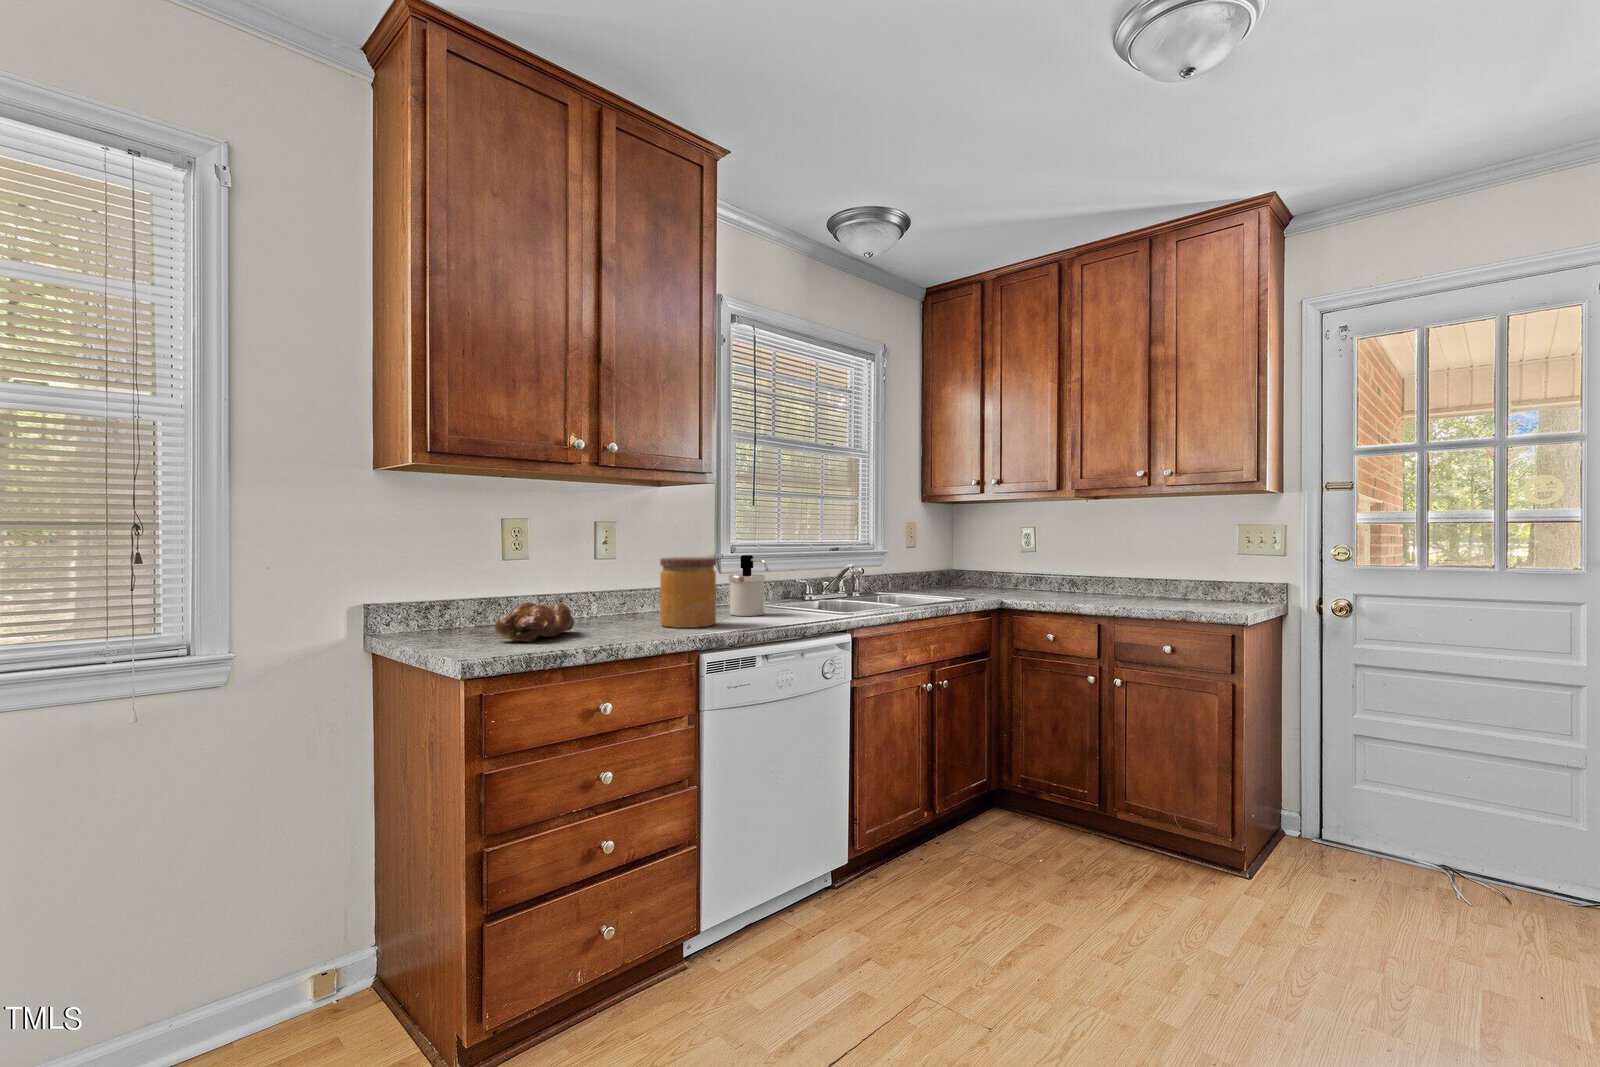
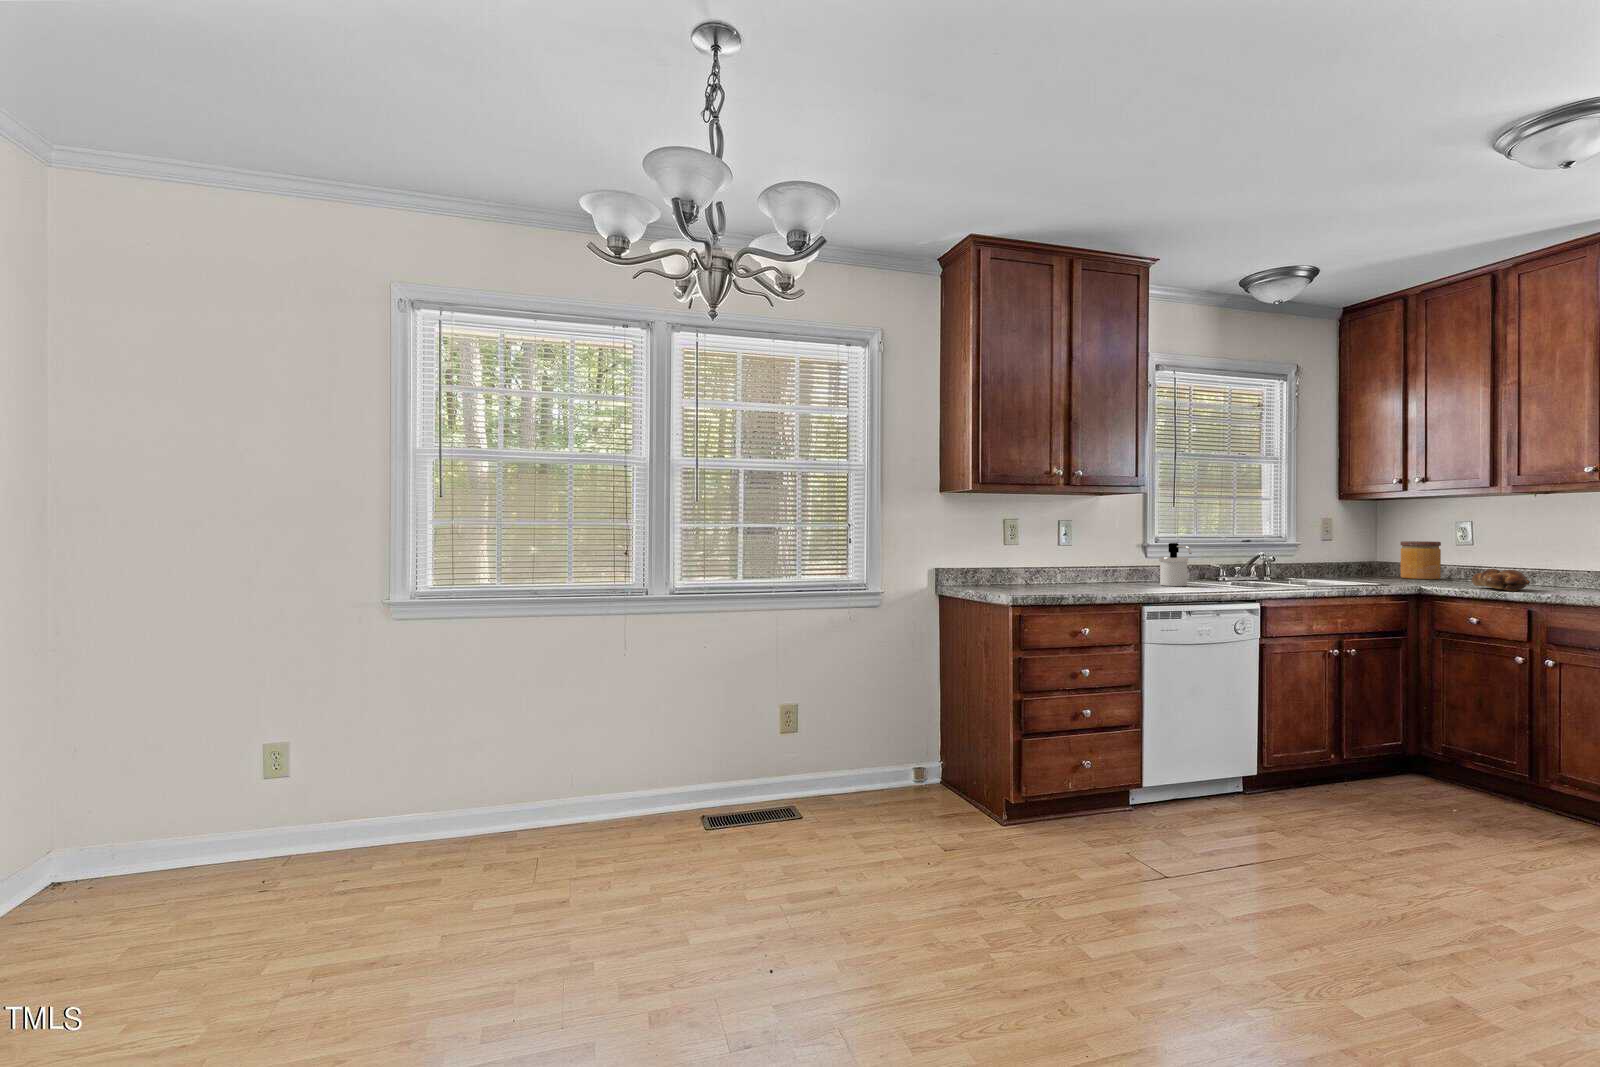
jar: present [660,557,716,628] -> present [1400,541,1441,579]
bread loaf: present [495,602,574,642] -> present [1472,569,1530,591]

